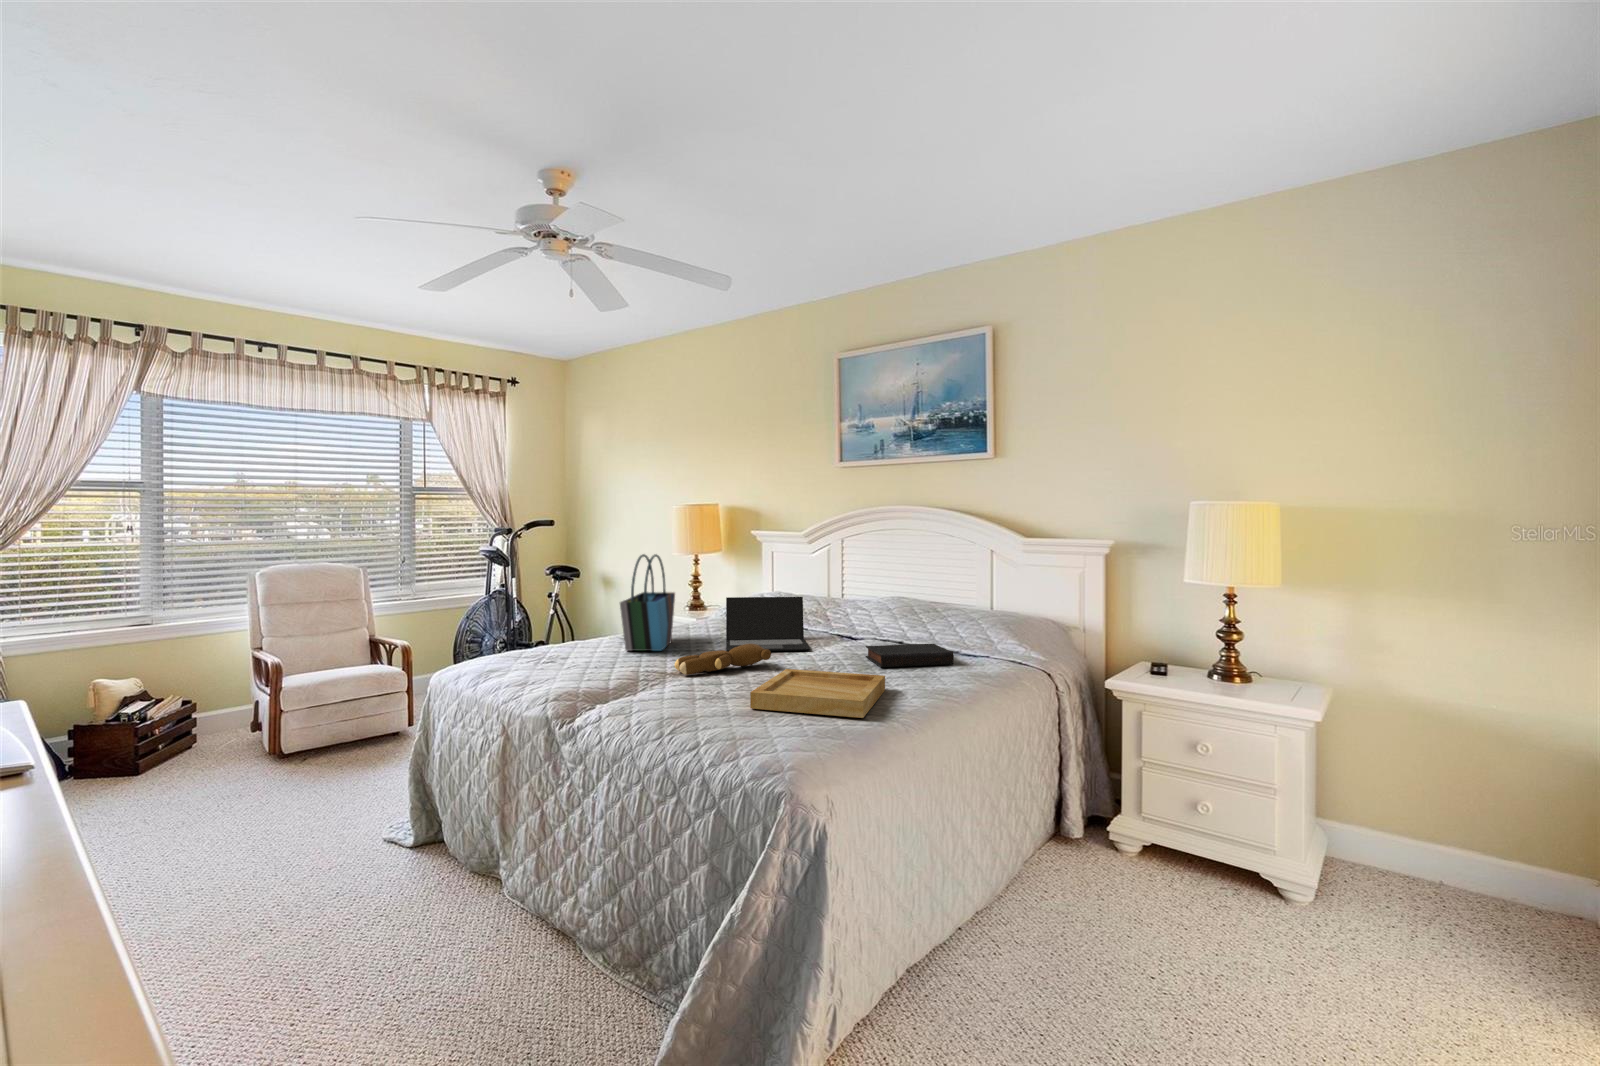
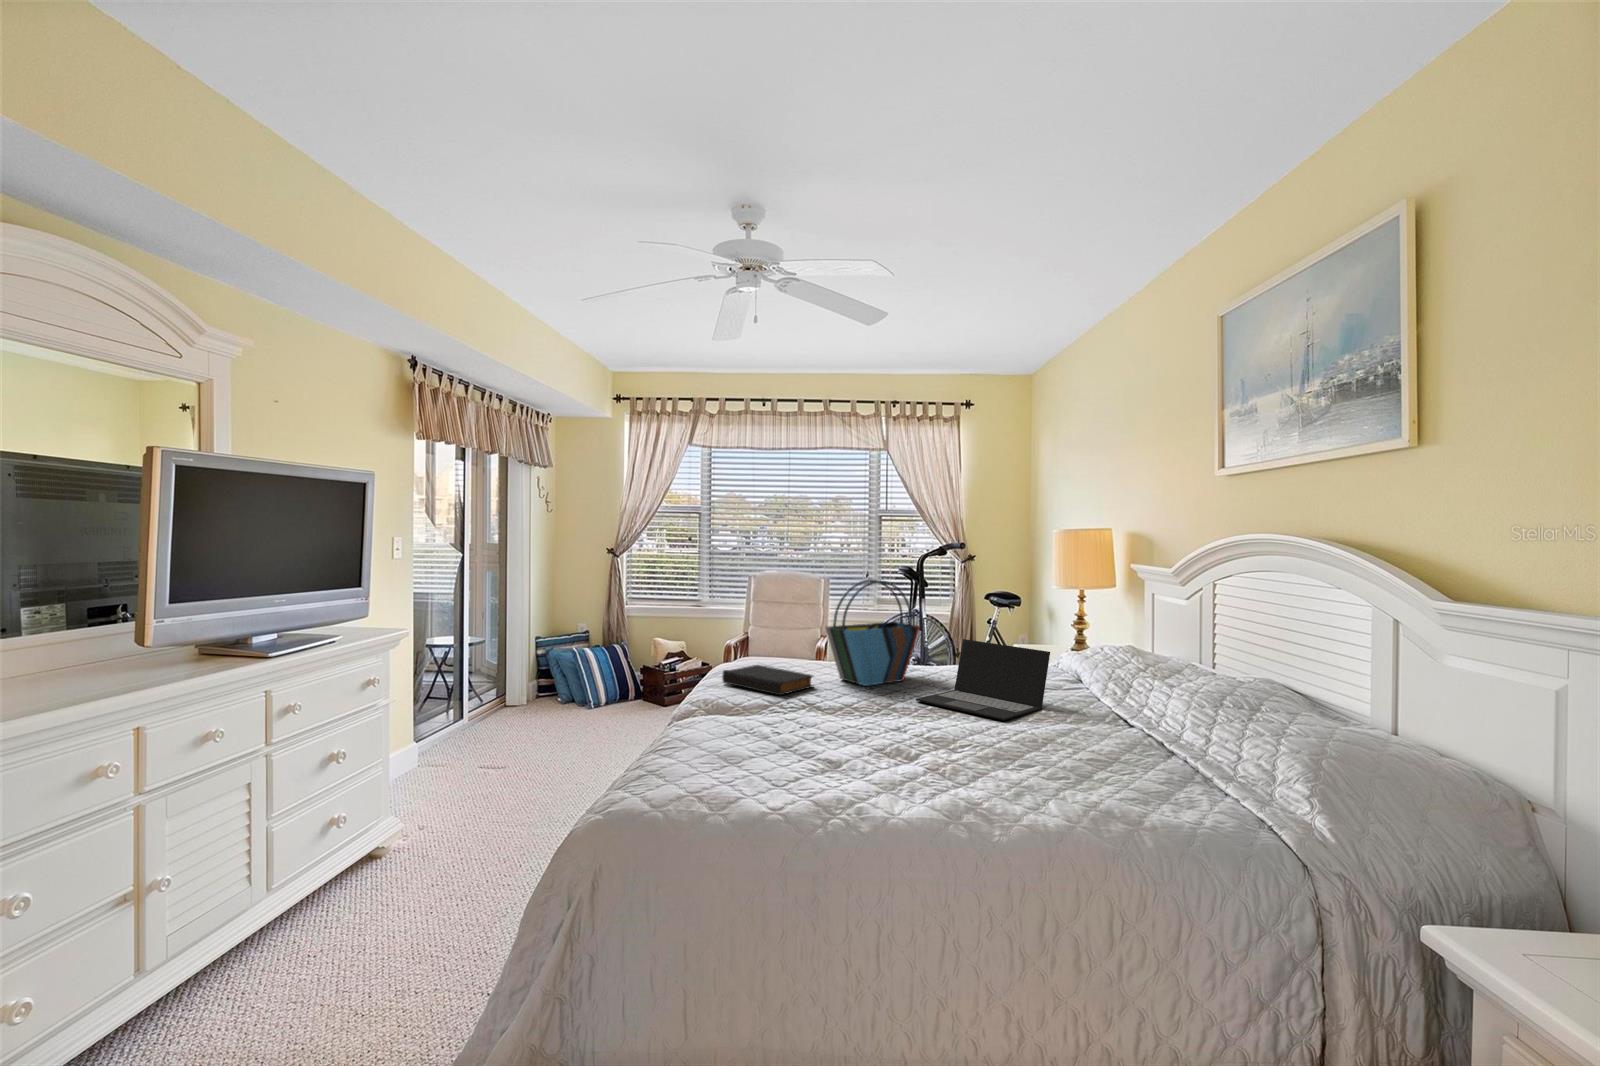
teddy bear: present [675,644,771,675] -> none [806,692,914,720]
book: present [865,644,954,667] -> present [722,665,813,695]
tray: present [750,669,885,718] -> none [756,728,939,801]

